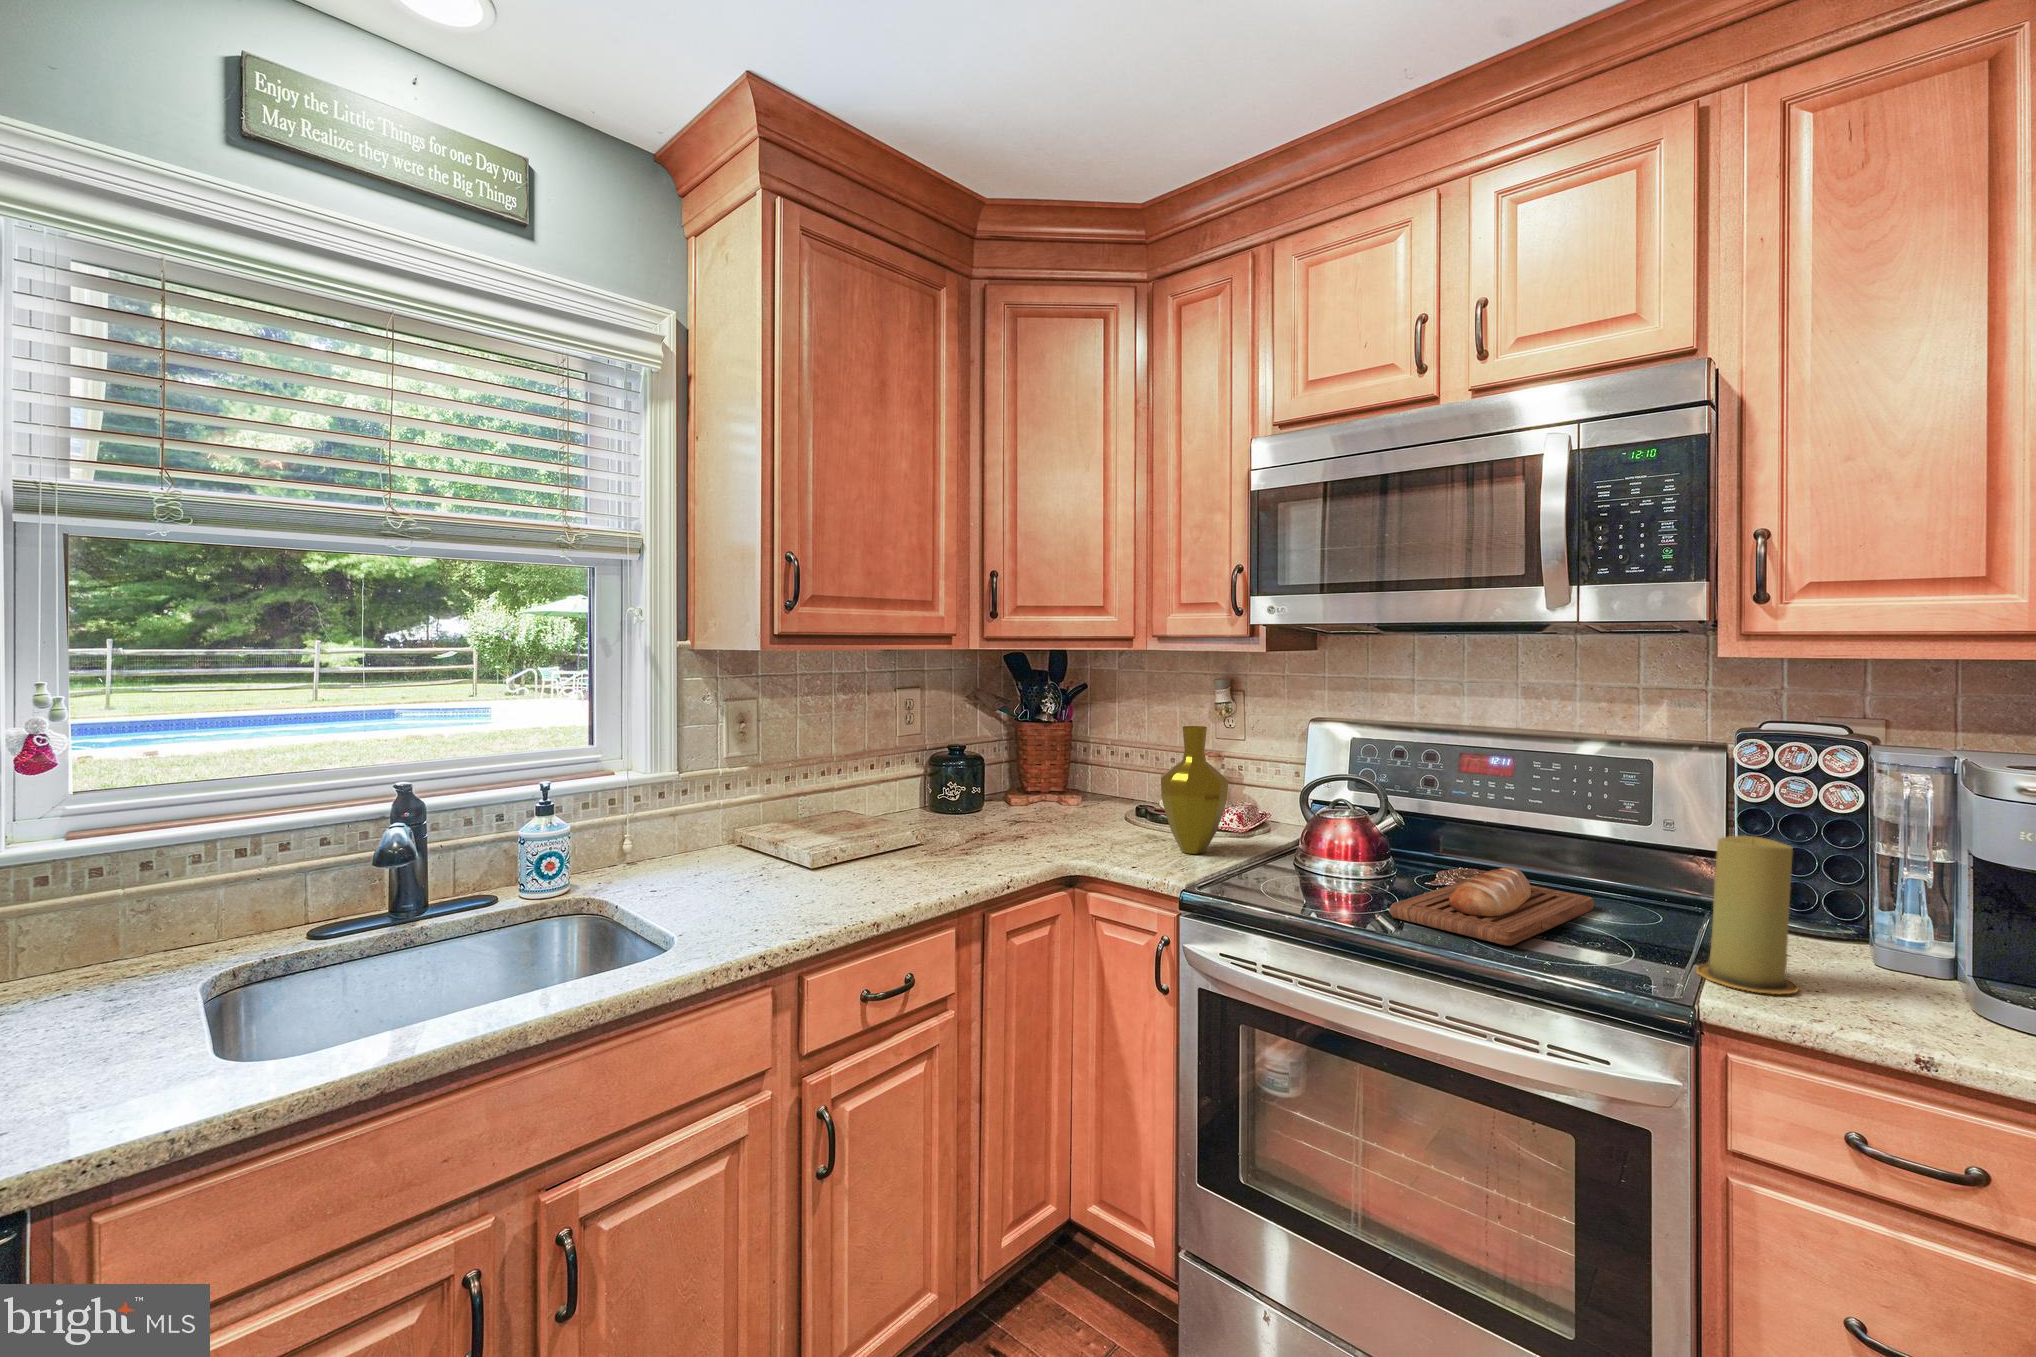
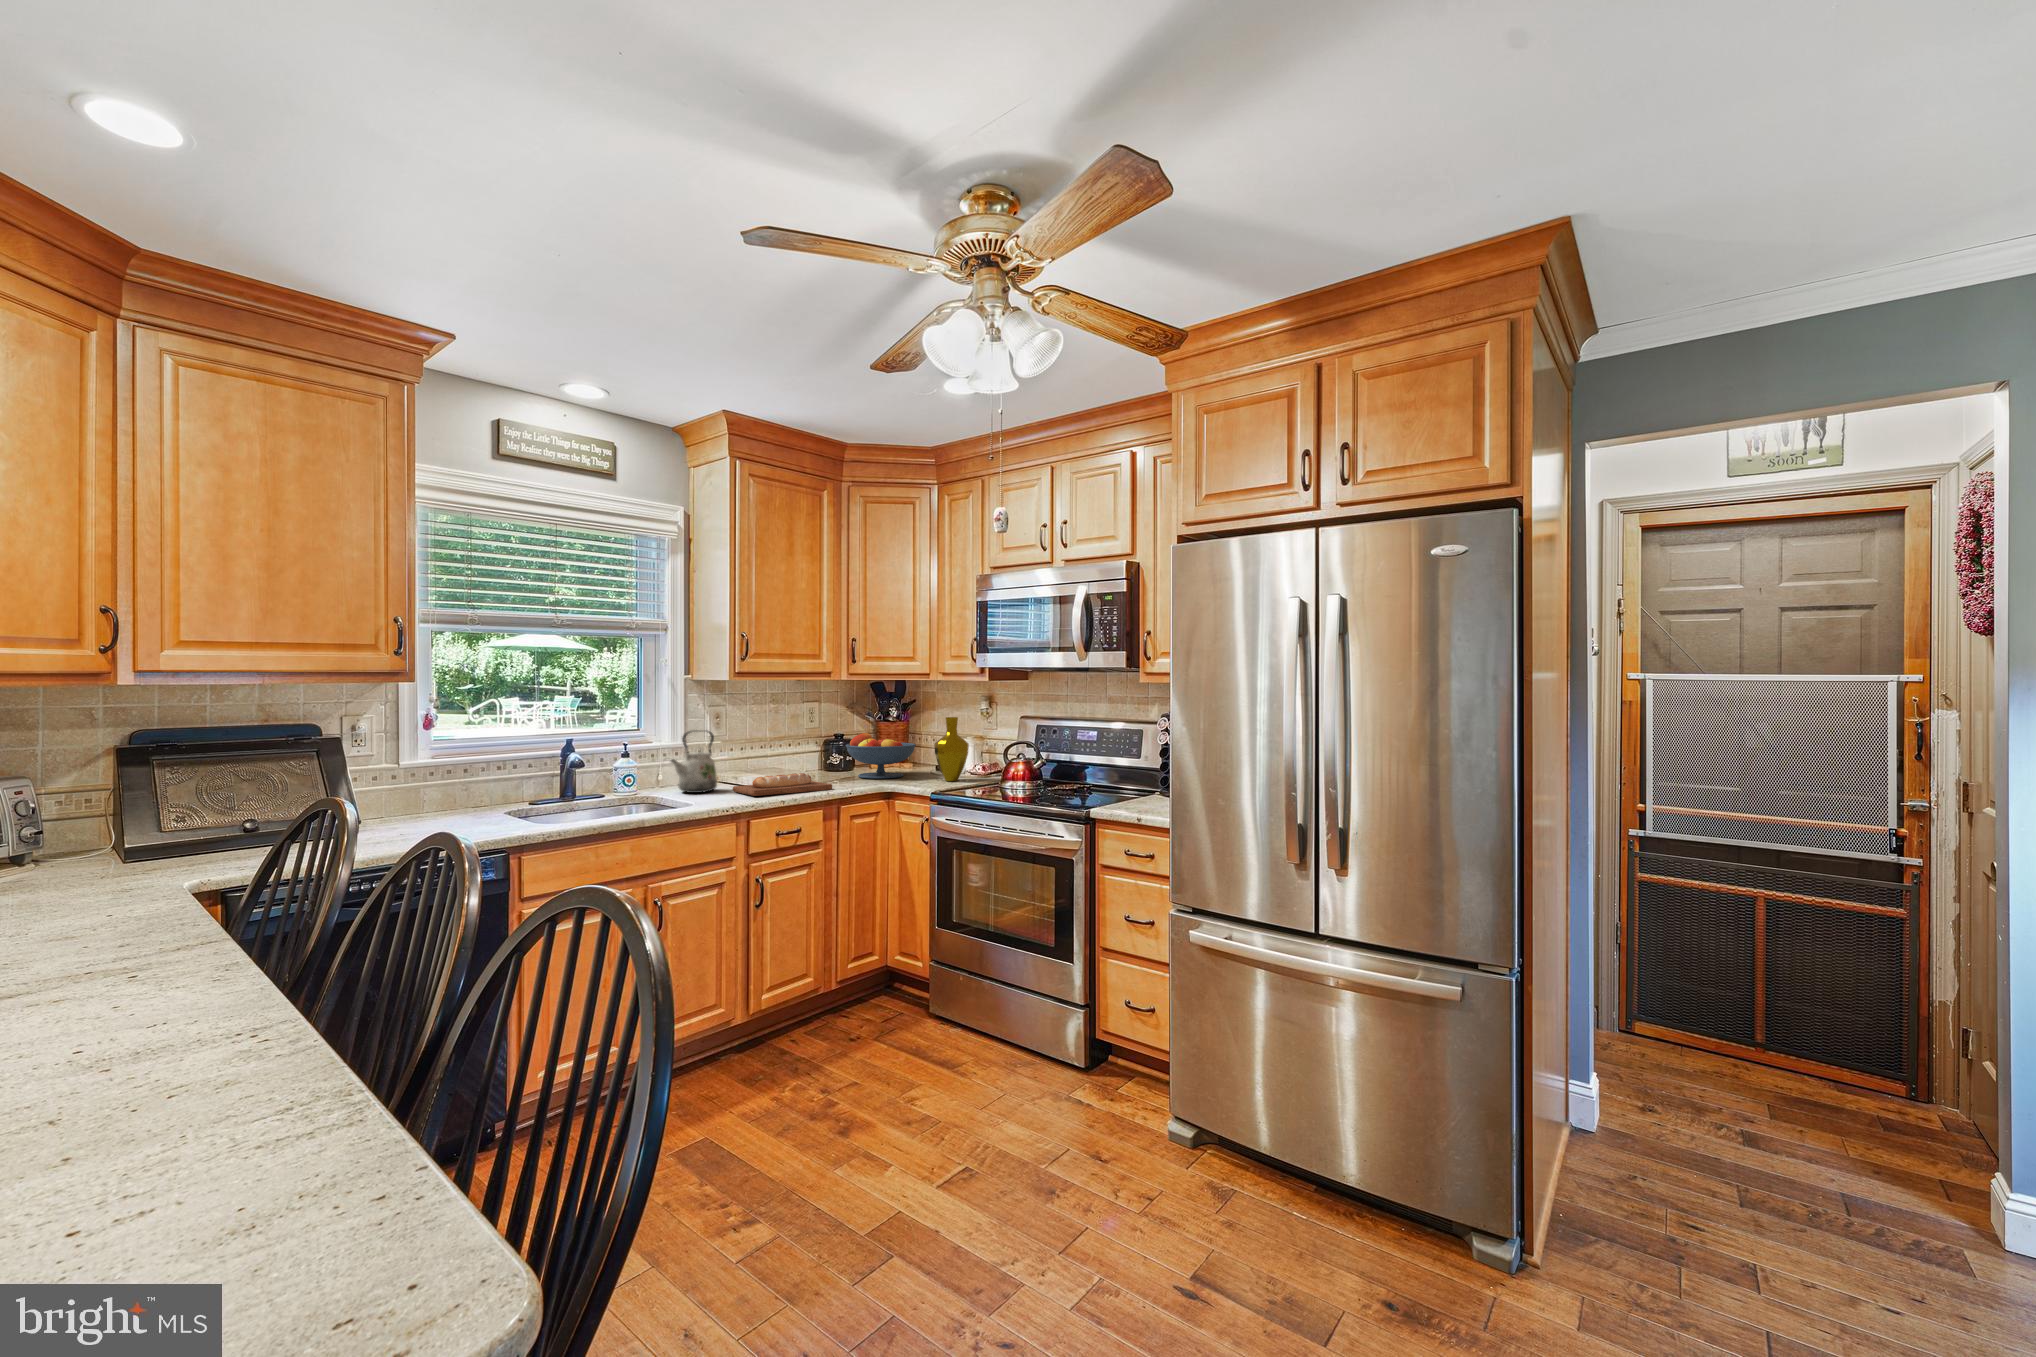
fruit bowl: none [980,750,1112,842] -> present [846,733,916,779]
kettle: none [635,754,737,888] -> present [671,731,717,793]
candle: present [1696,836,1800,994] -> none [1109,750,1140,807]
bread loaf: present [1390,868,1594,946] -> present [733,773,832,796]

